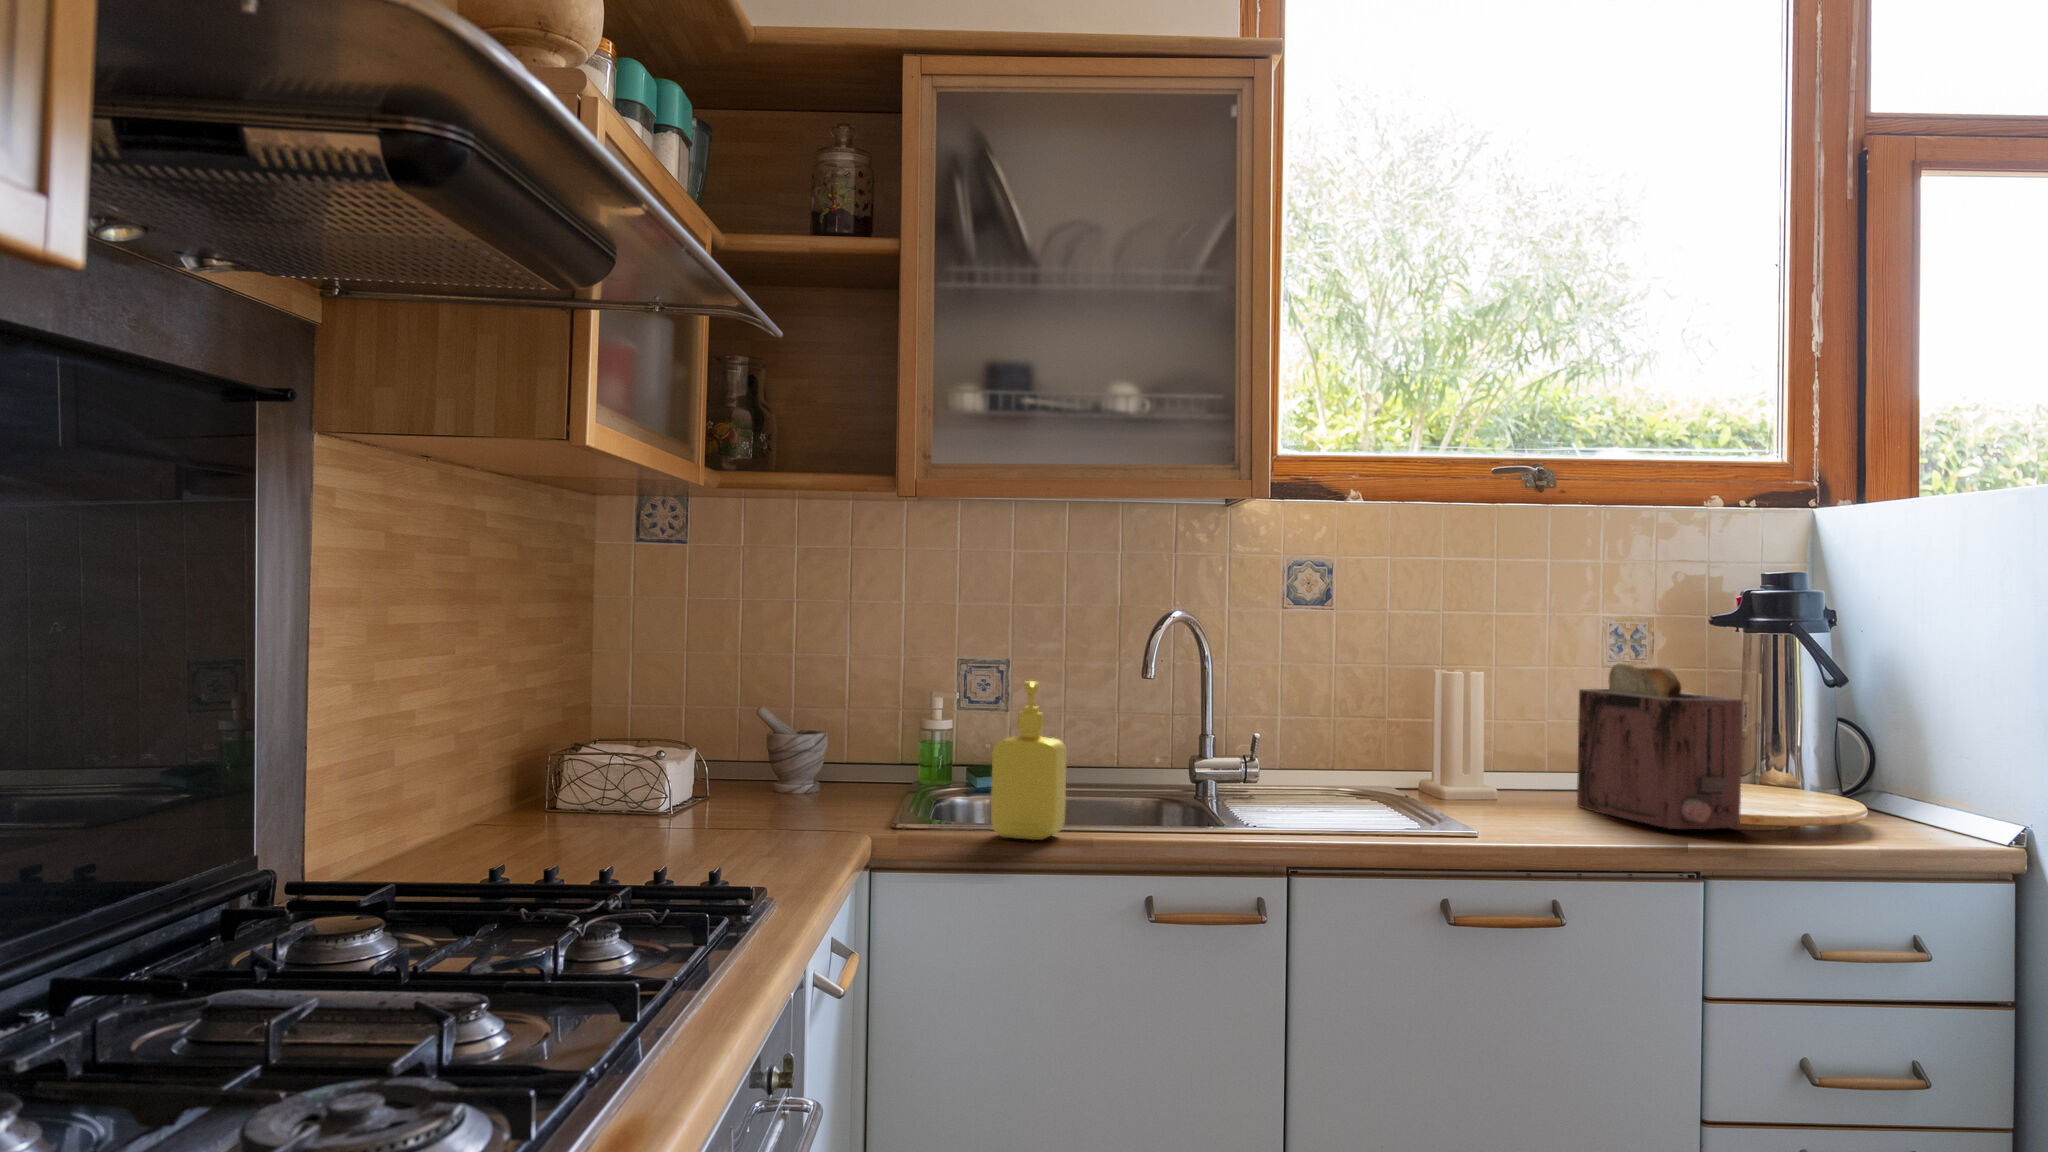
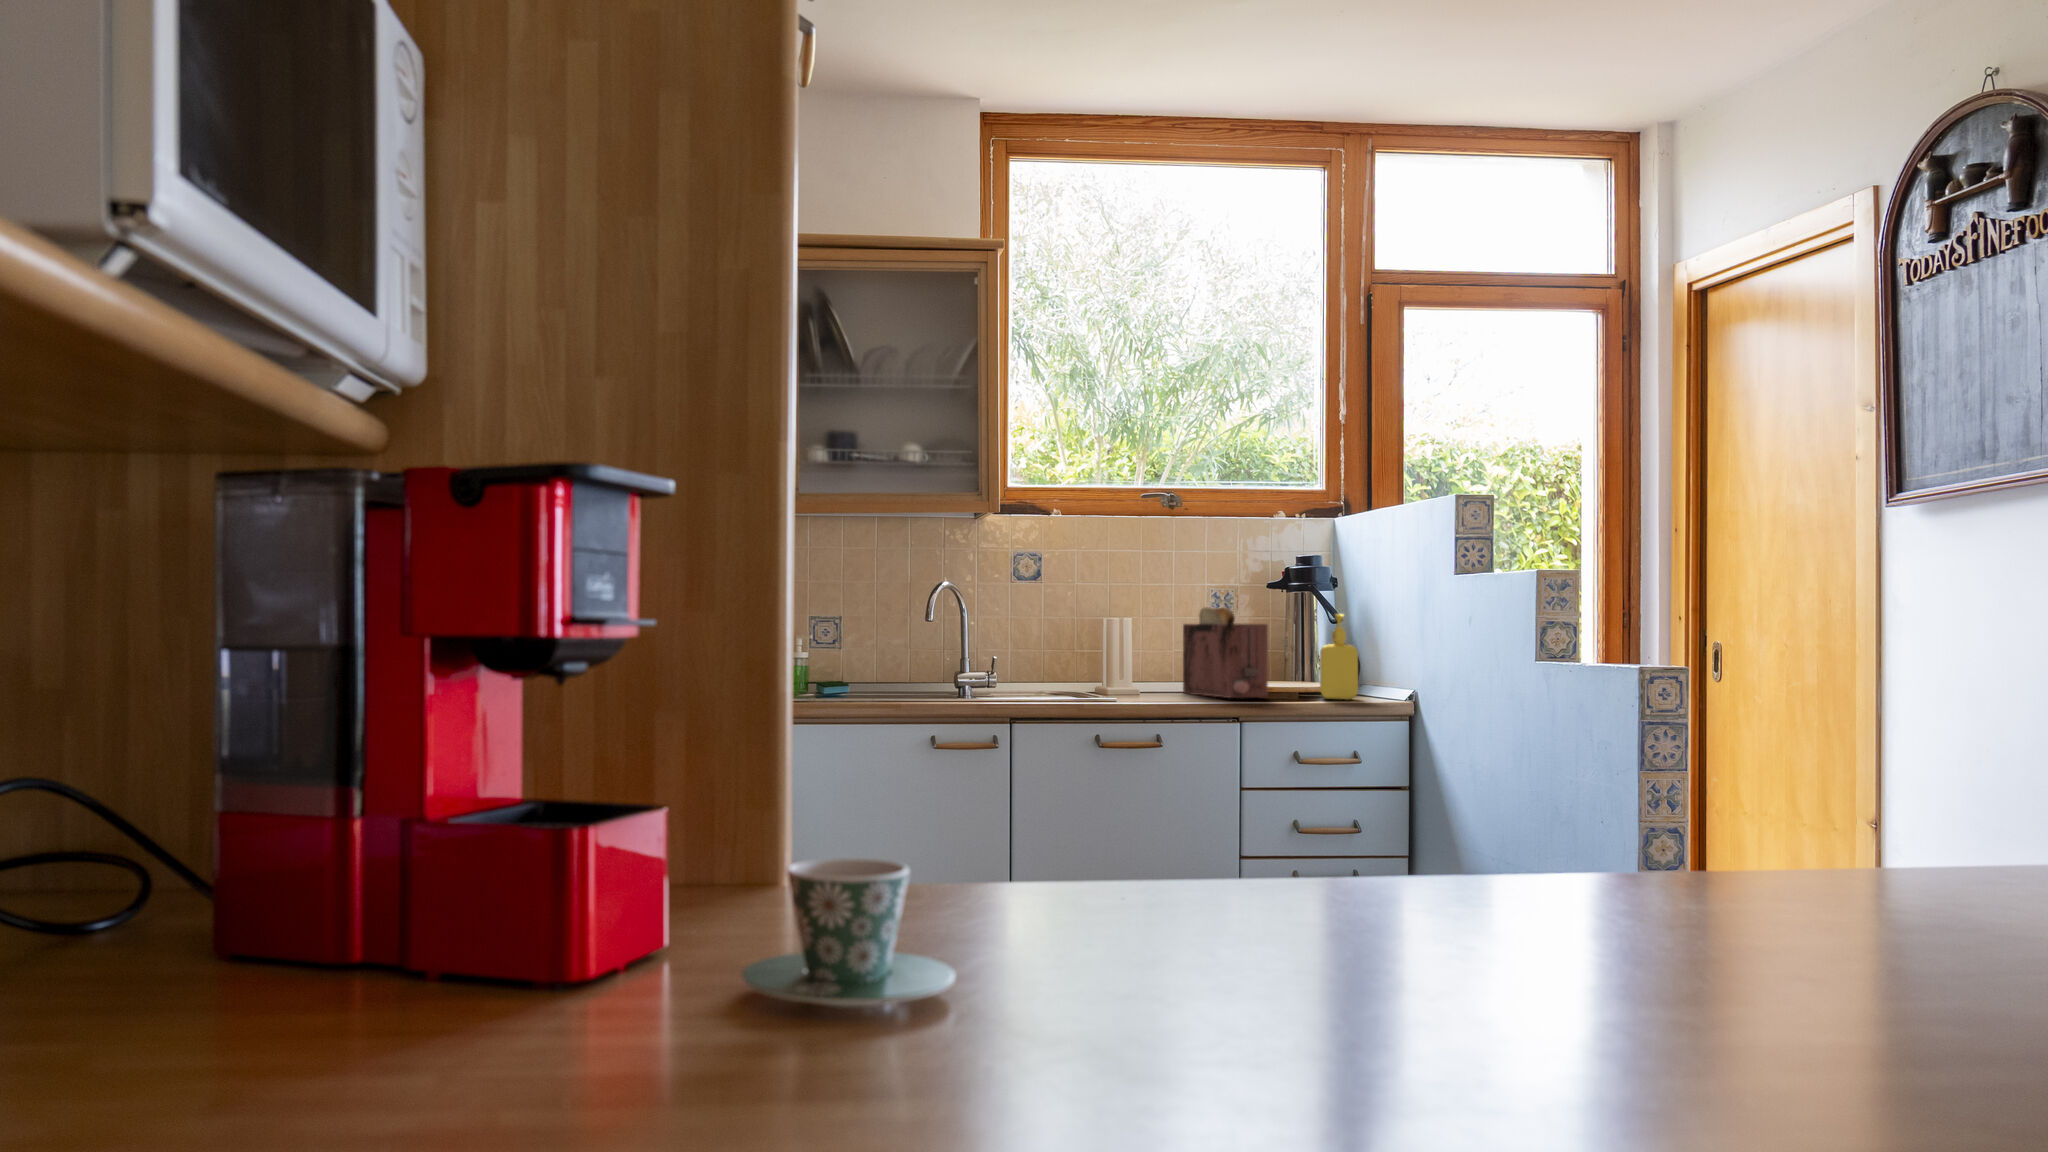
soap dispenser: present [991,681,1067,840] -> present [1320,614,1358,700]

